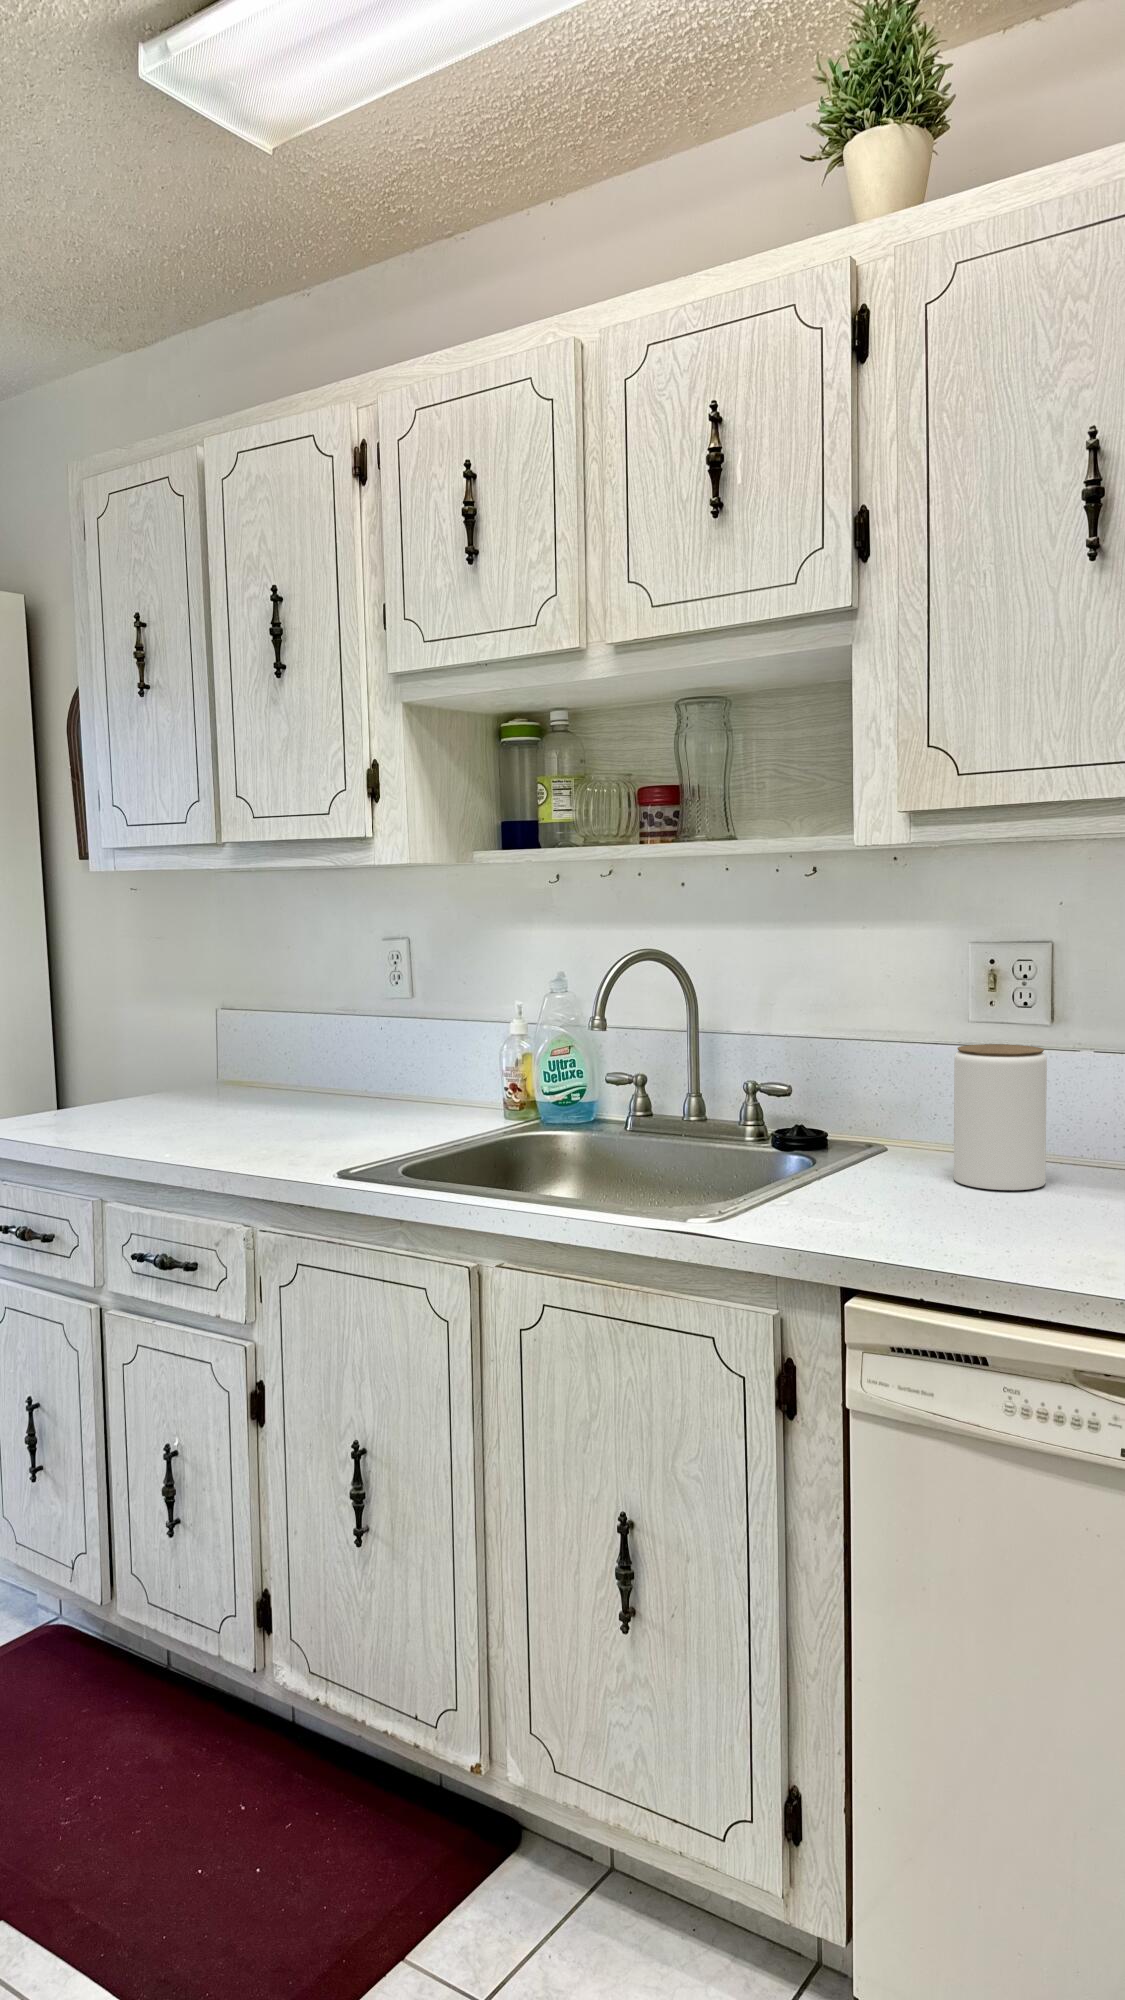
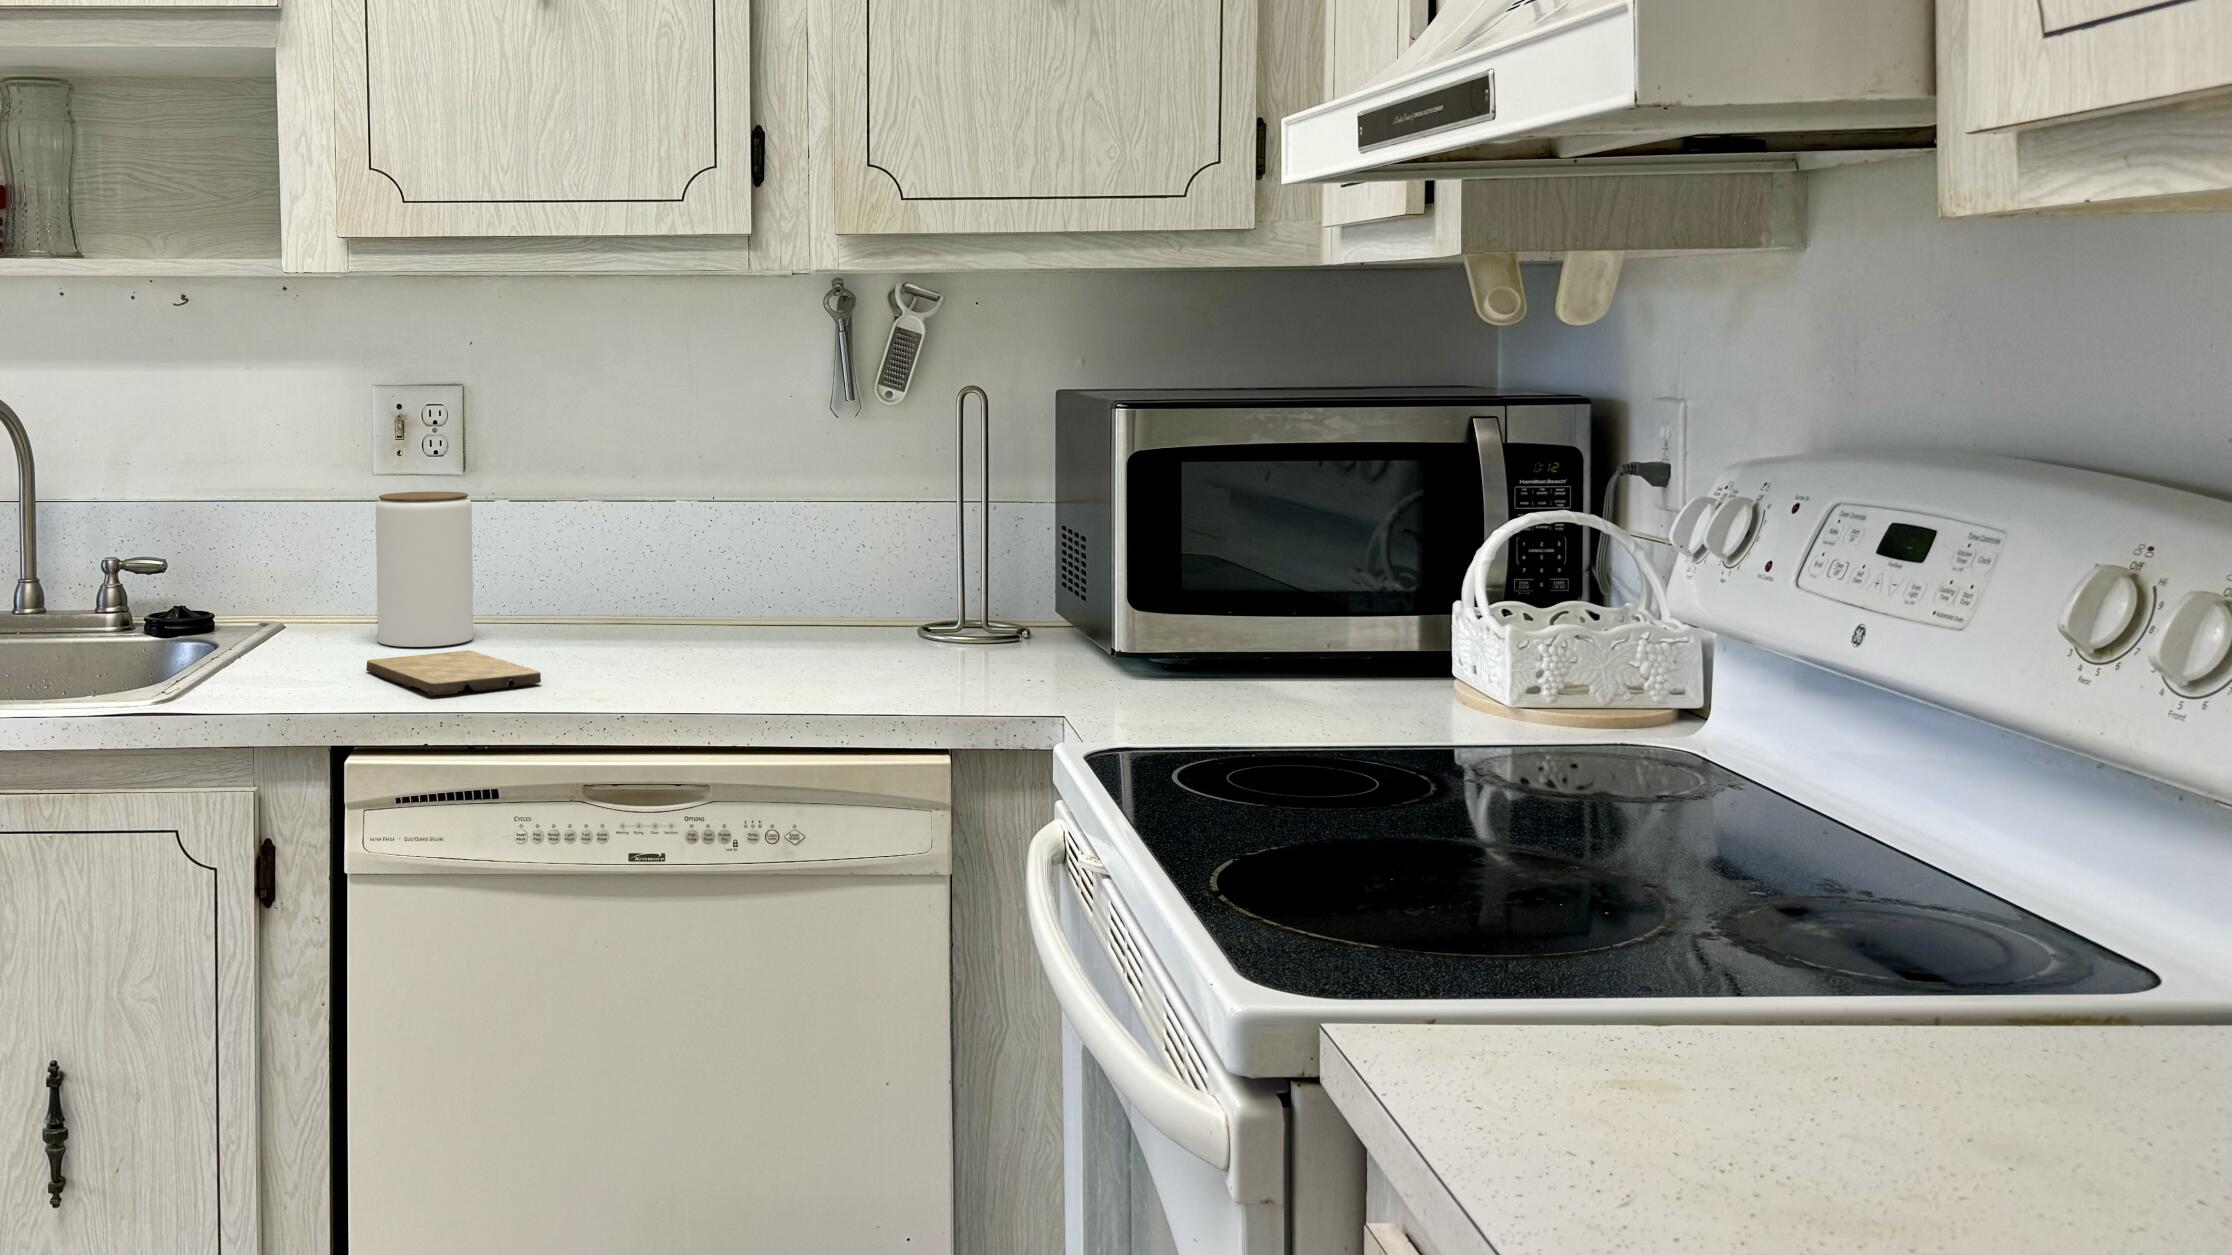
cutting board: none [915,1200,1069,1250] -> present [366,651,541,695]

